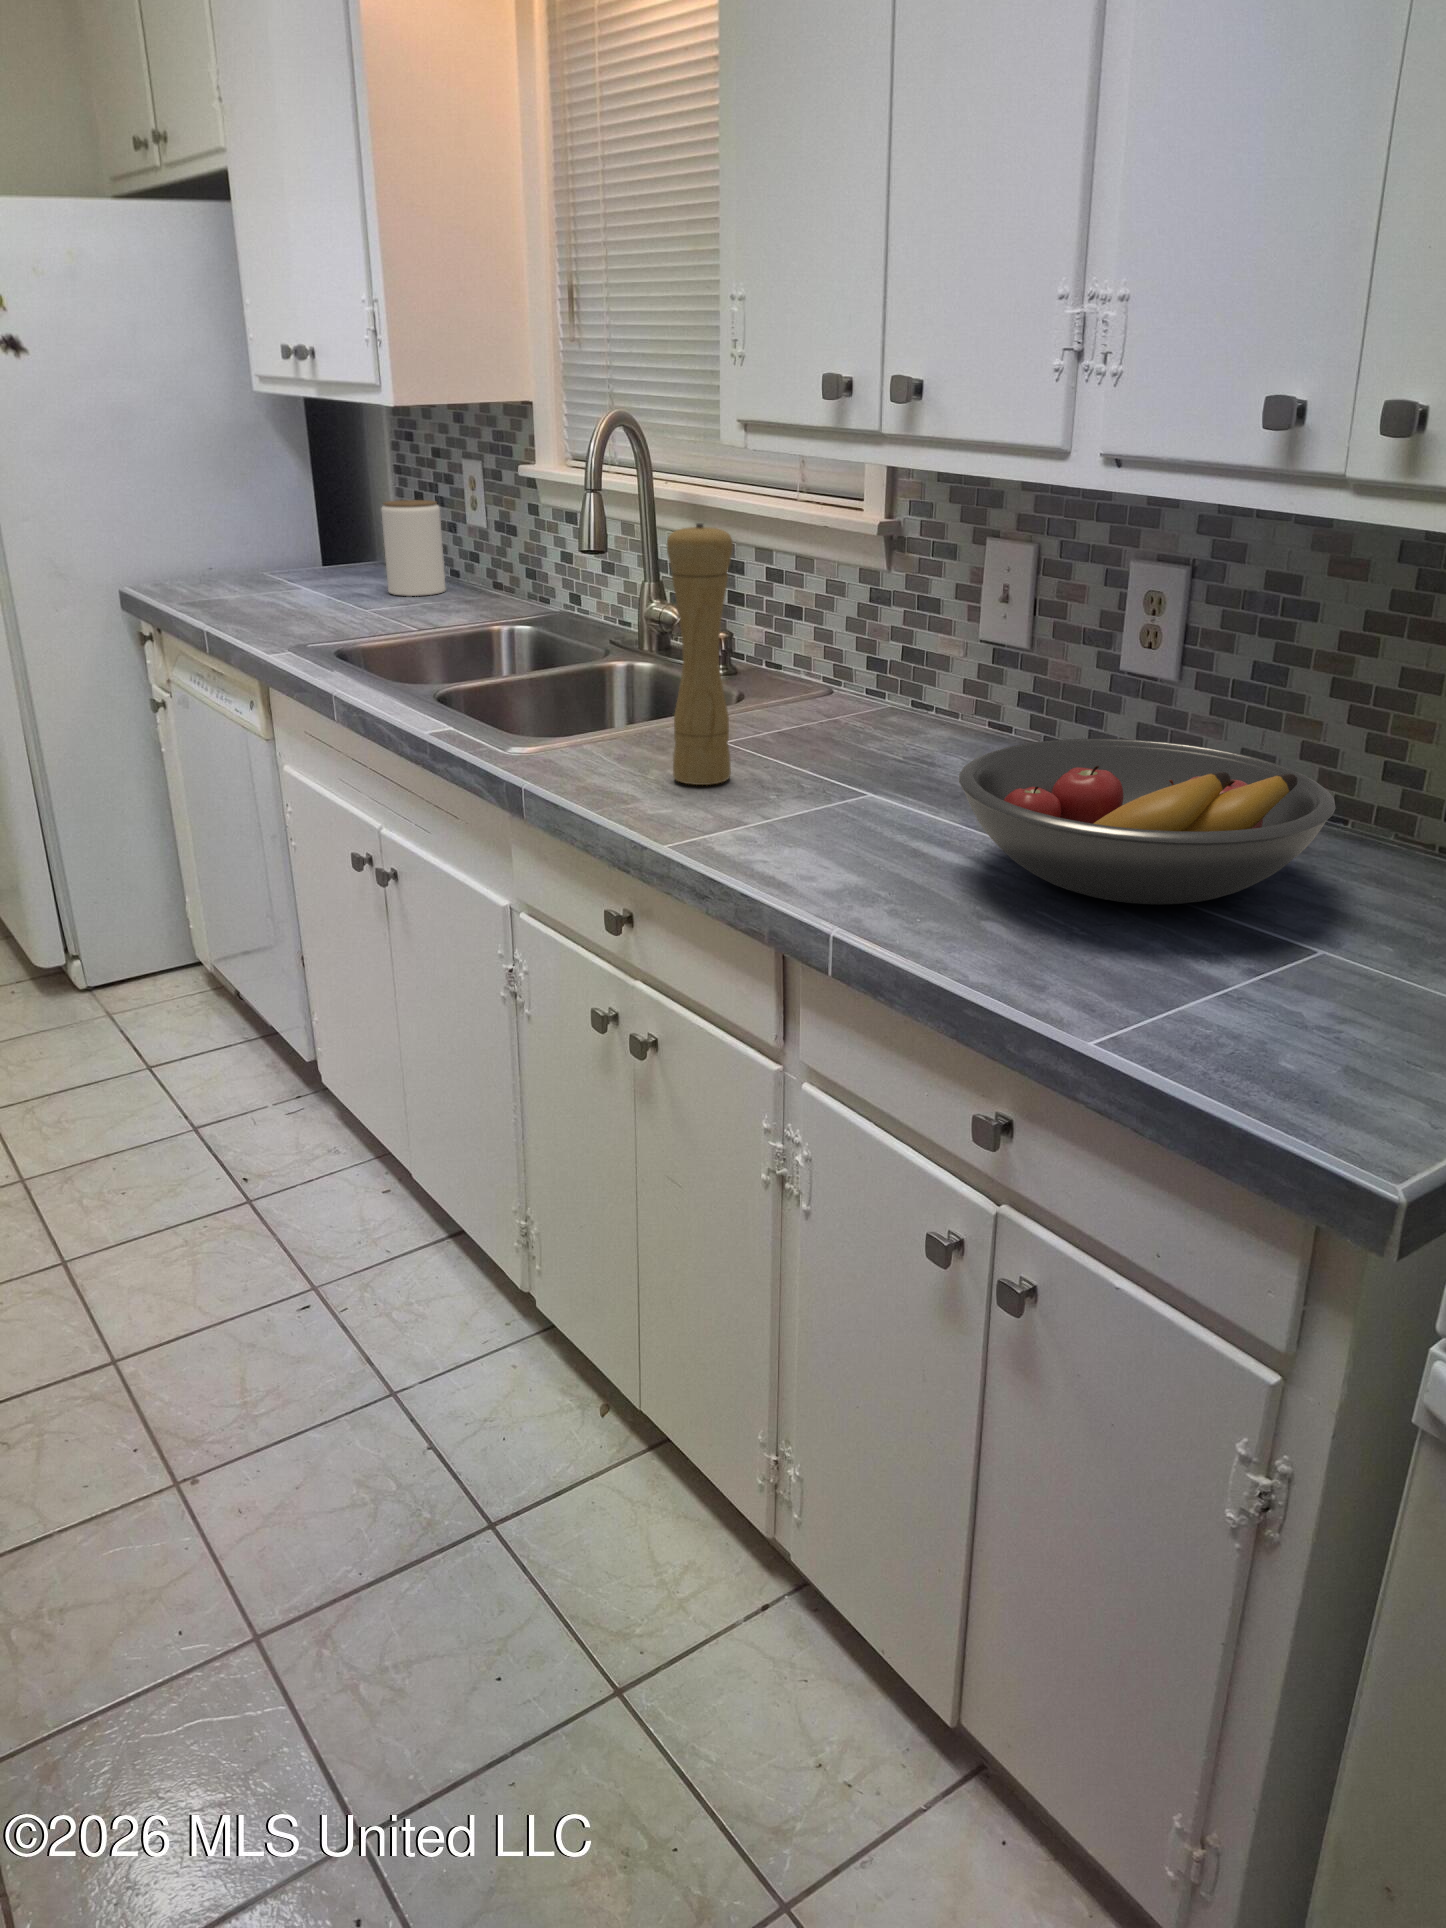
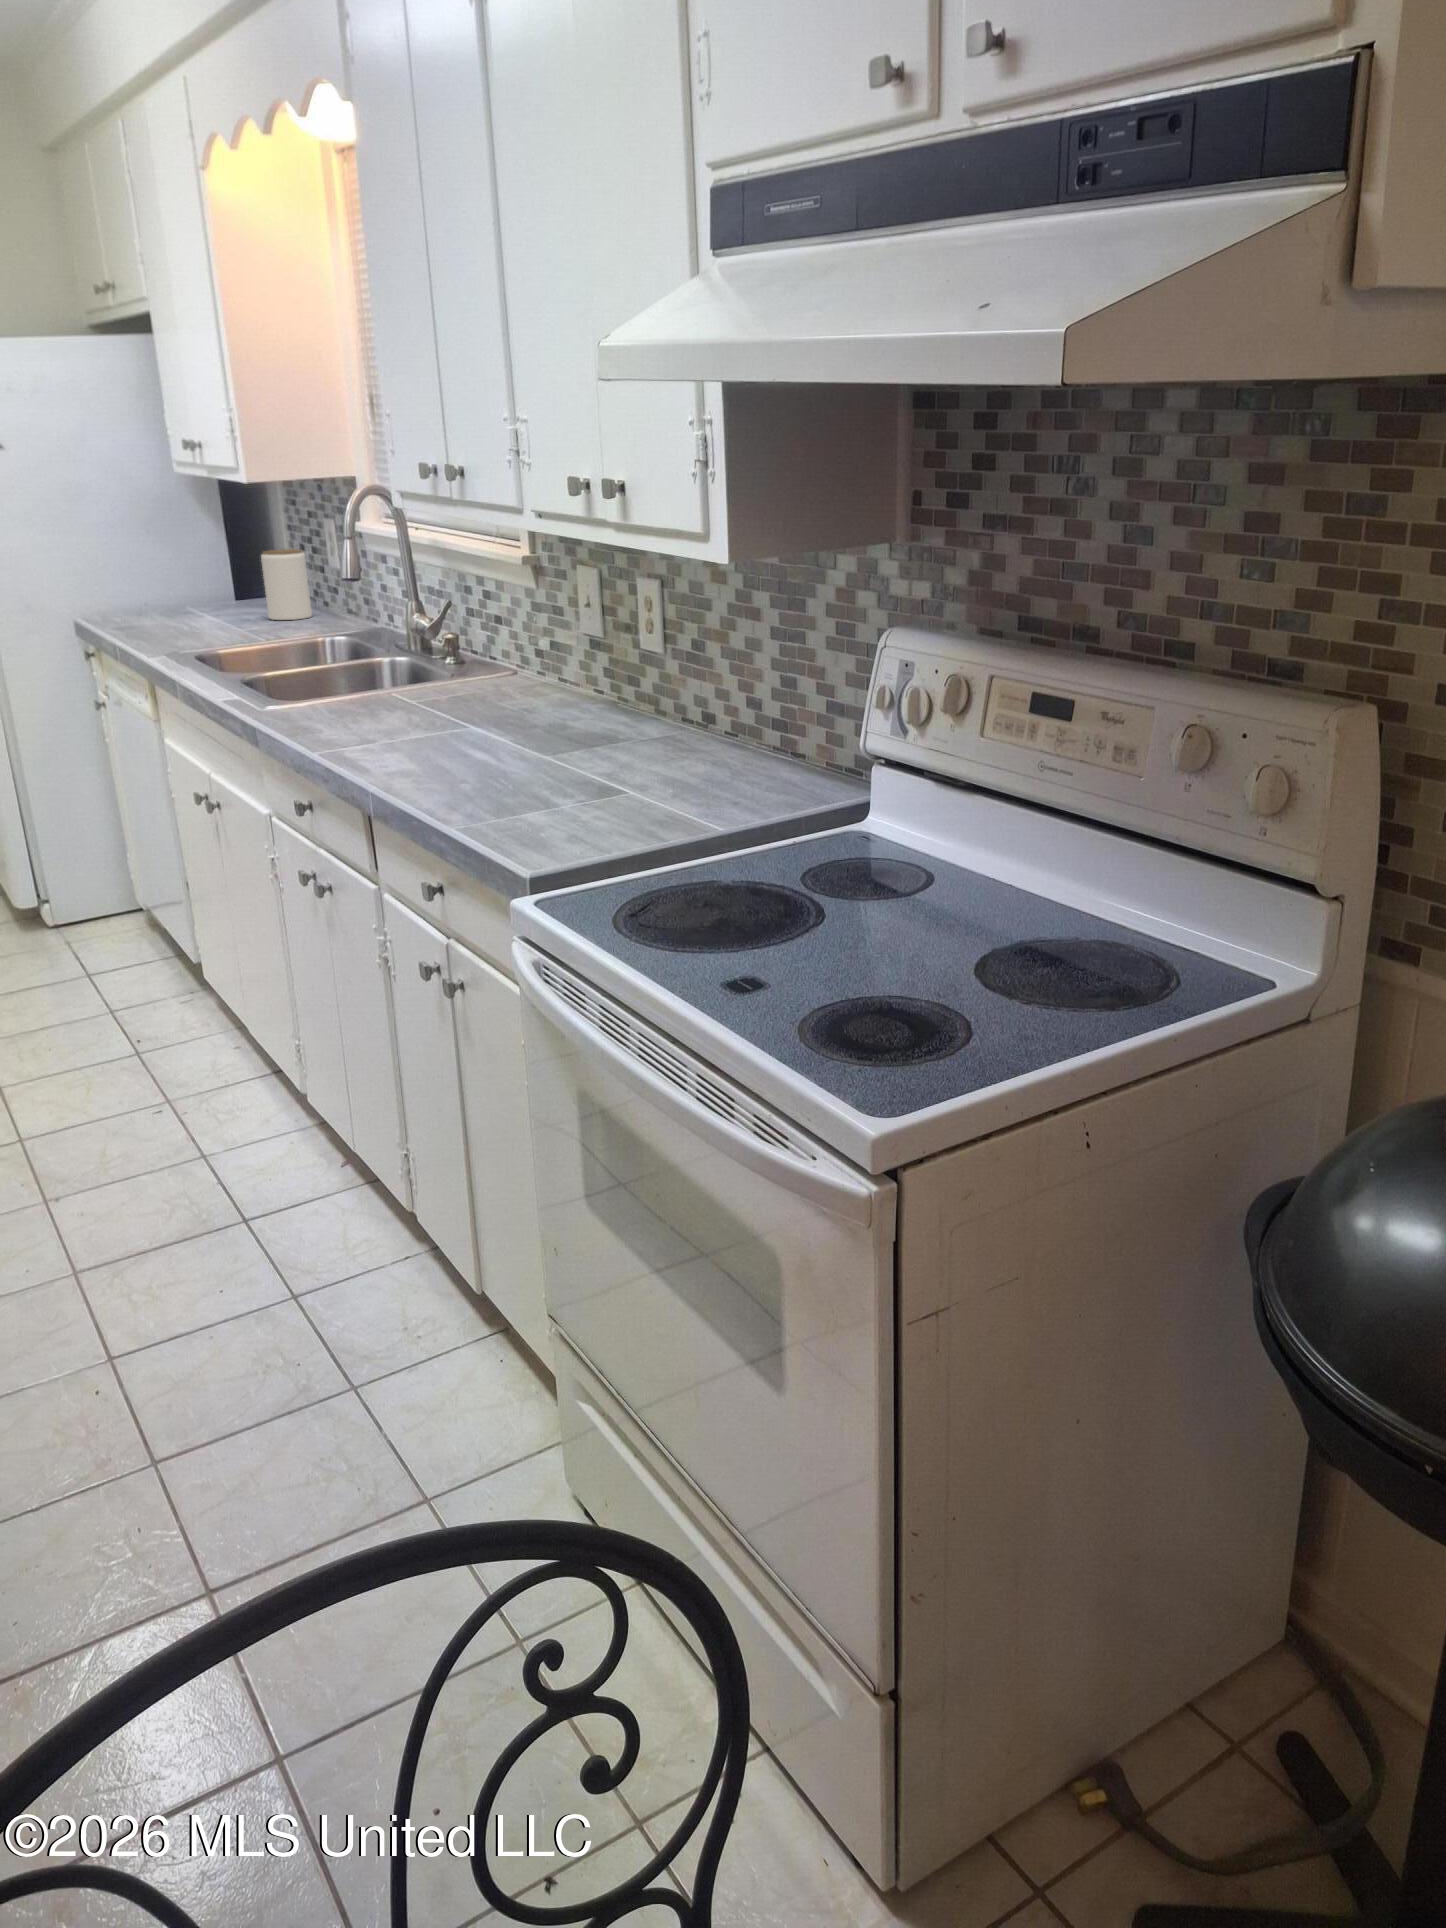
pepper mill: present [667,523,733,785] -> none [334,555,391,724]
fruit bowl: present [959,739,1336,904] -> none [459,685,678,774]

